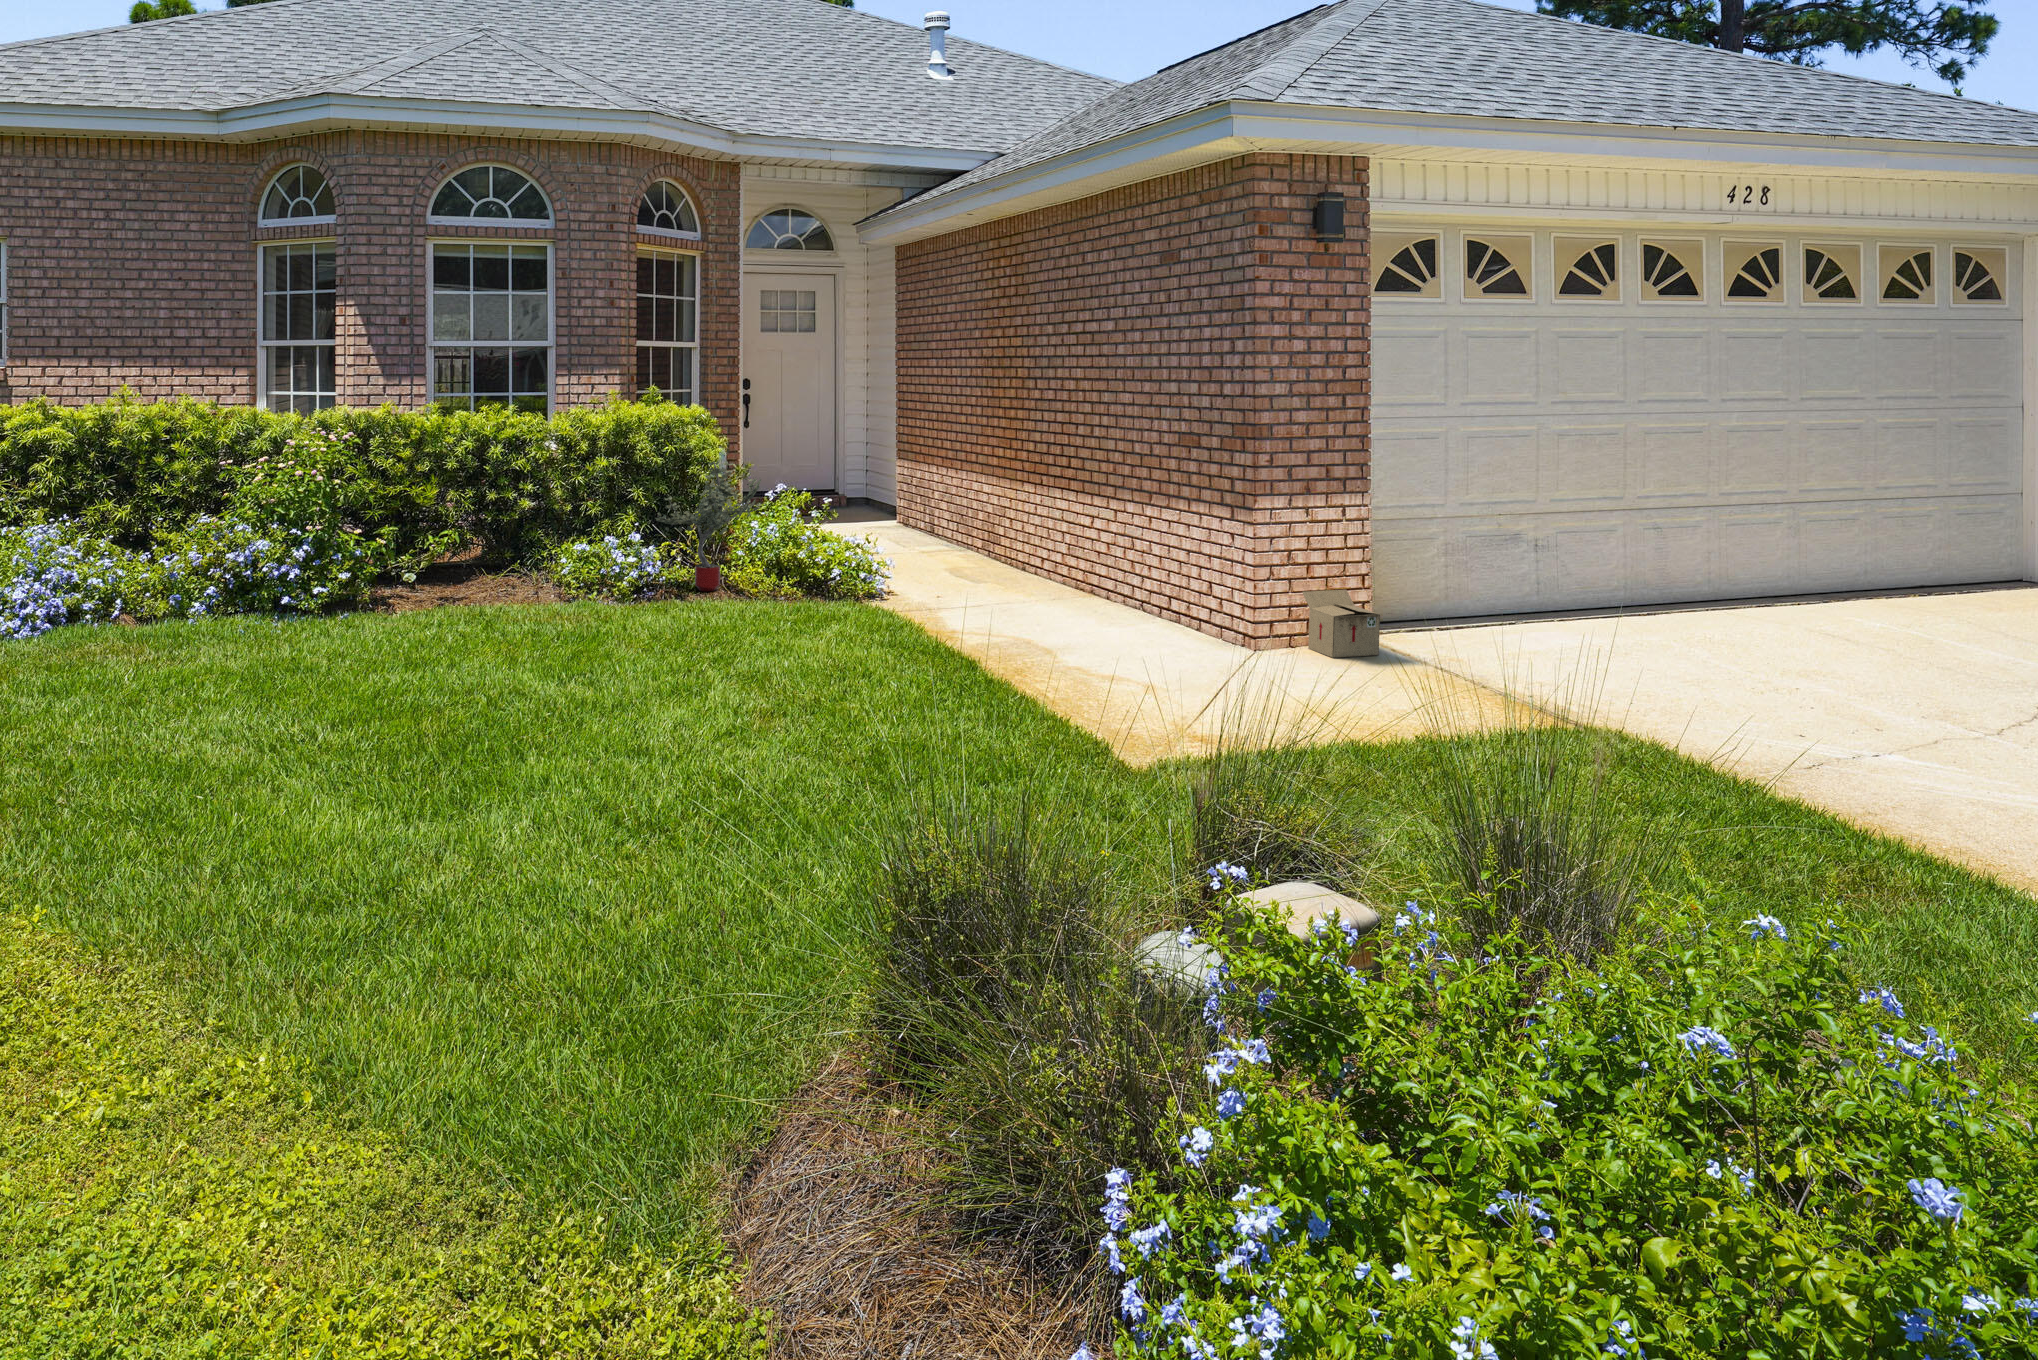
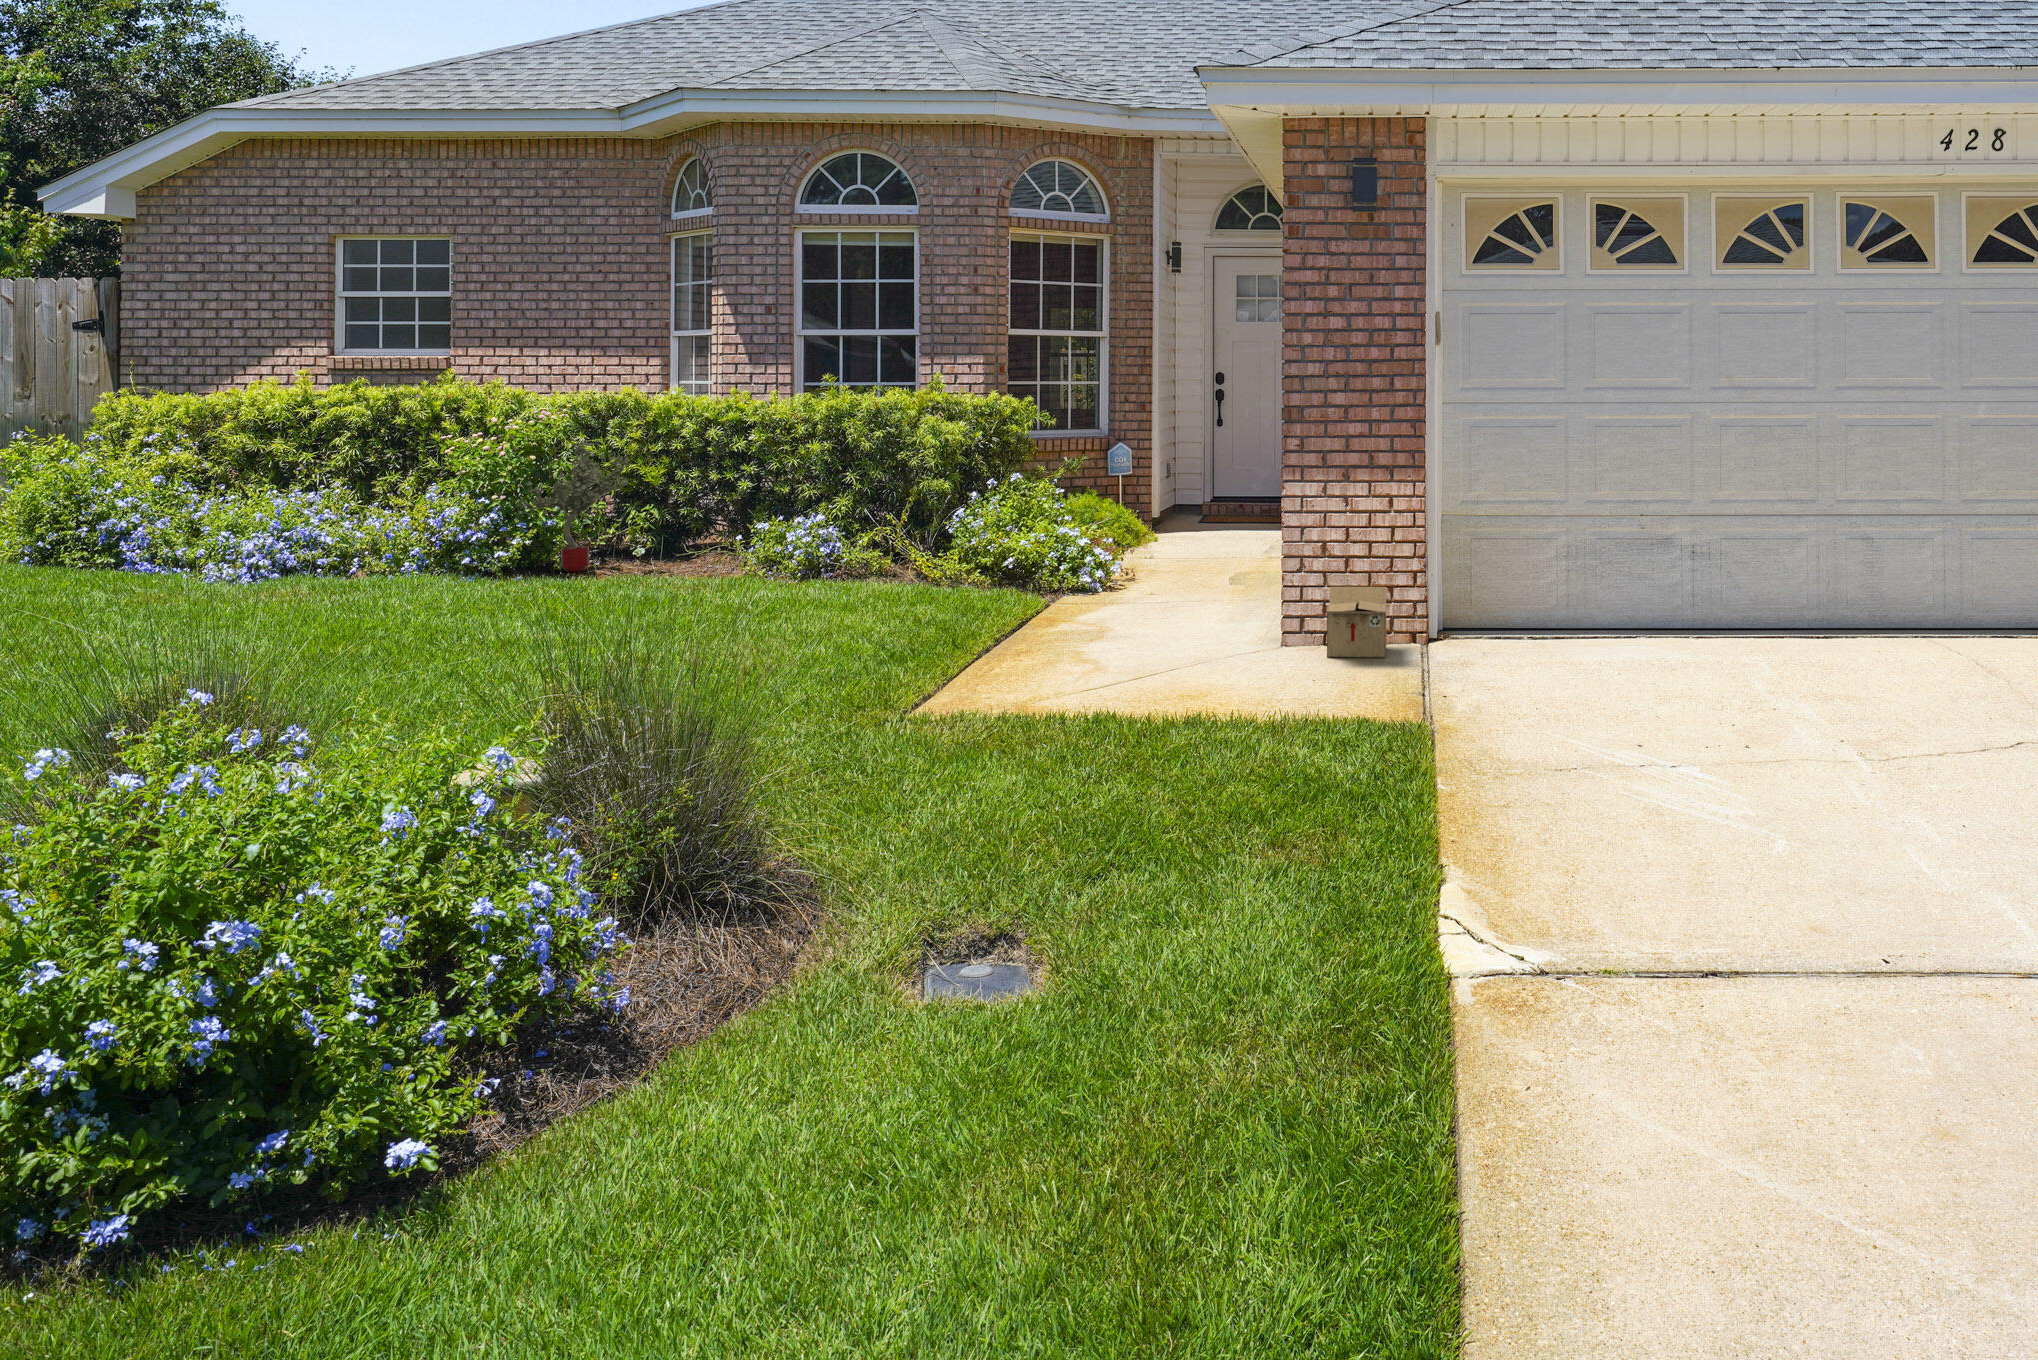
potted tree: present [656,460,762,591] -> present [517,441,629,572]

